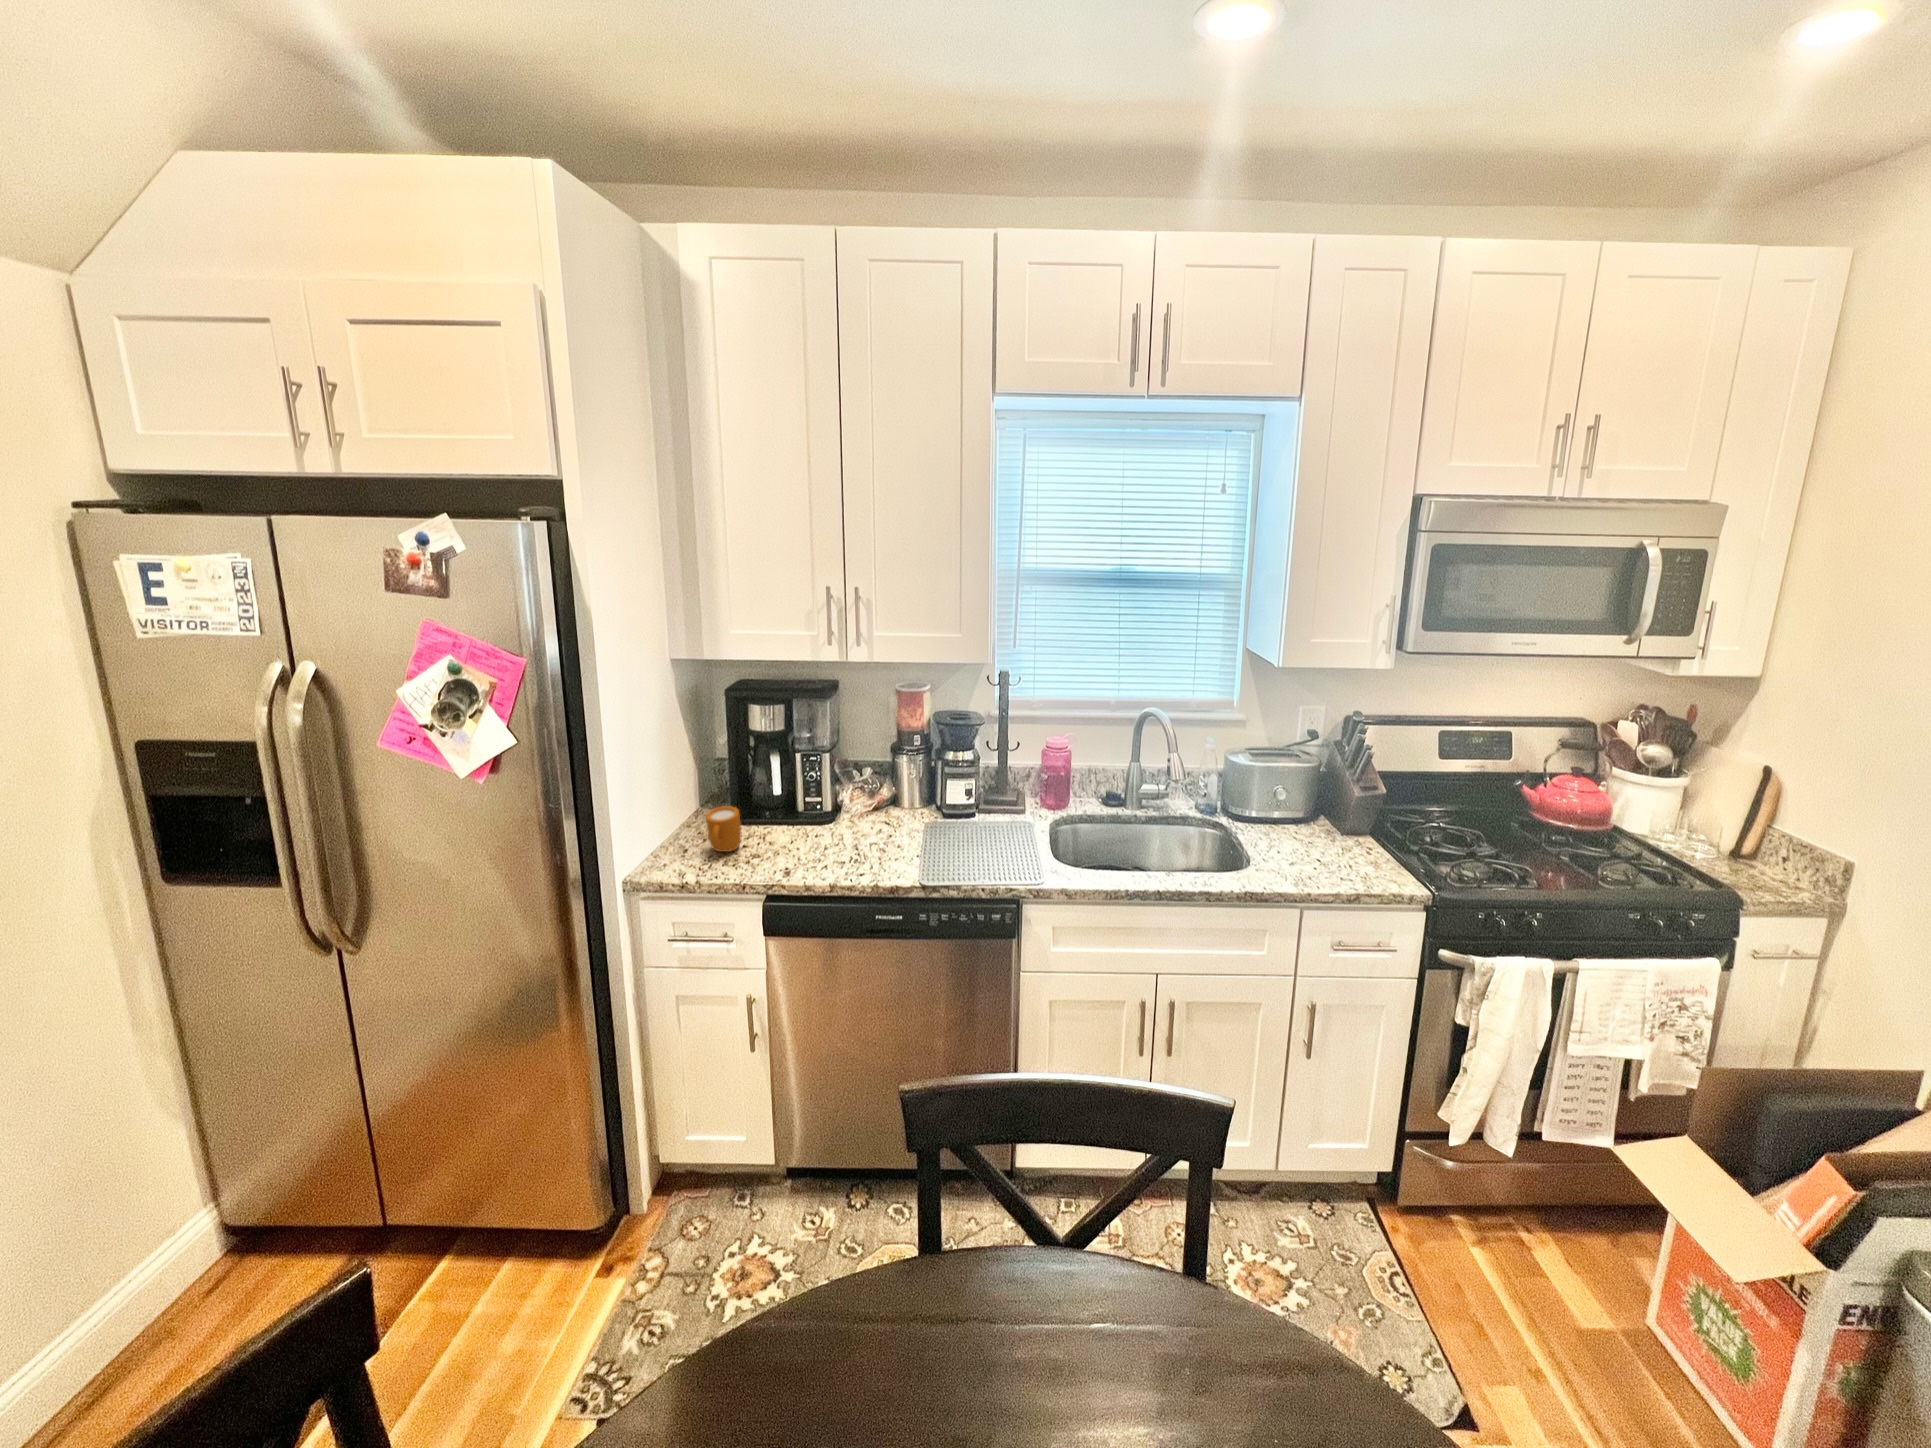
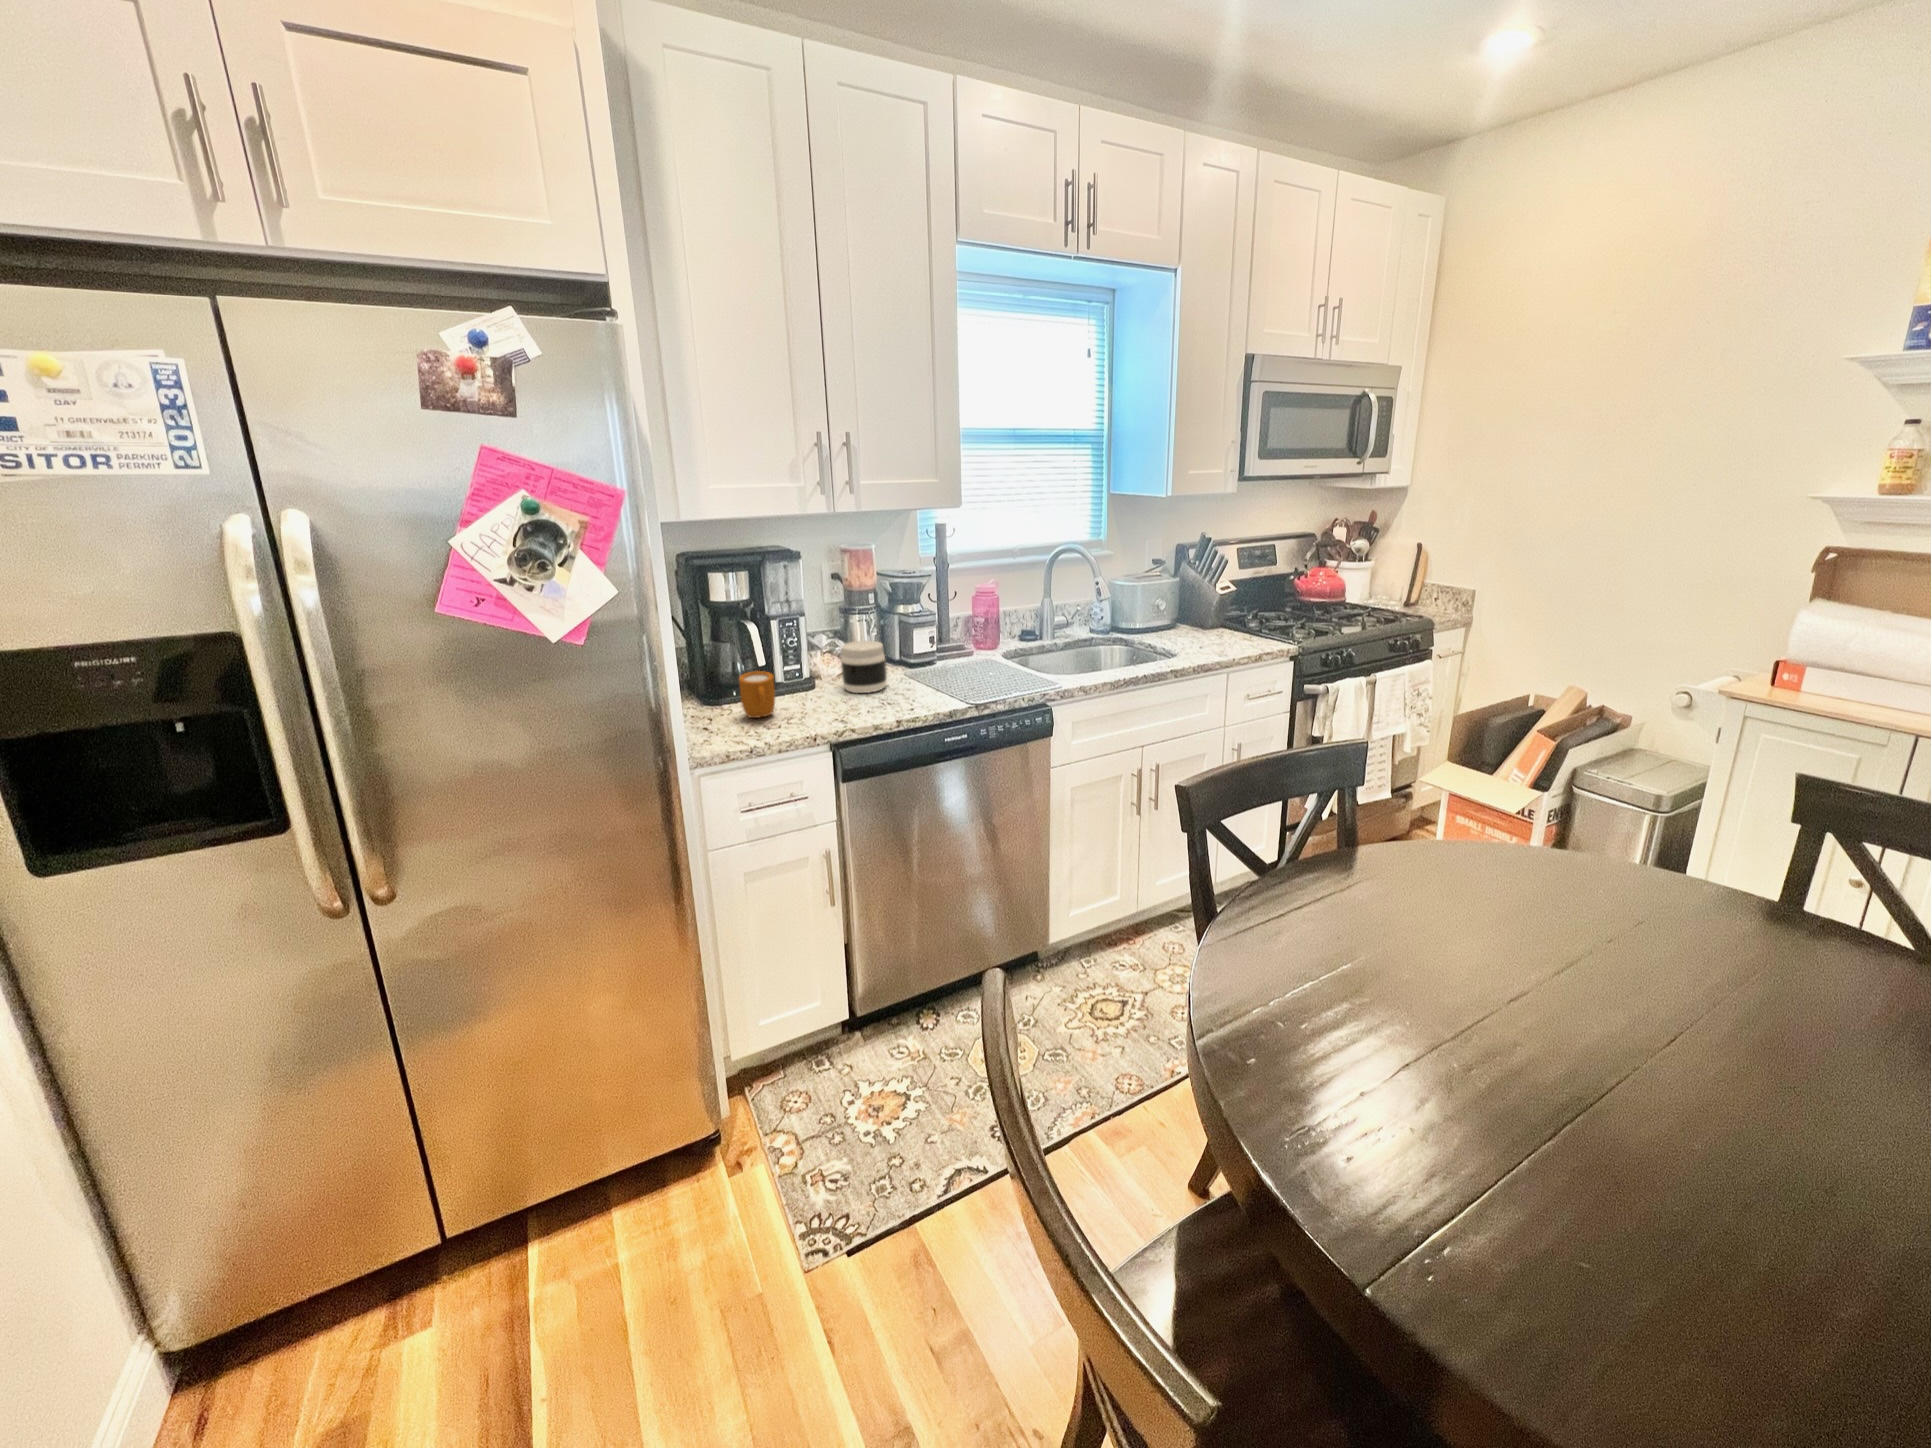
jar: none [832,785,877,843] -> present [841,641,887,693]

